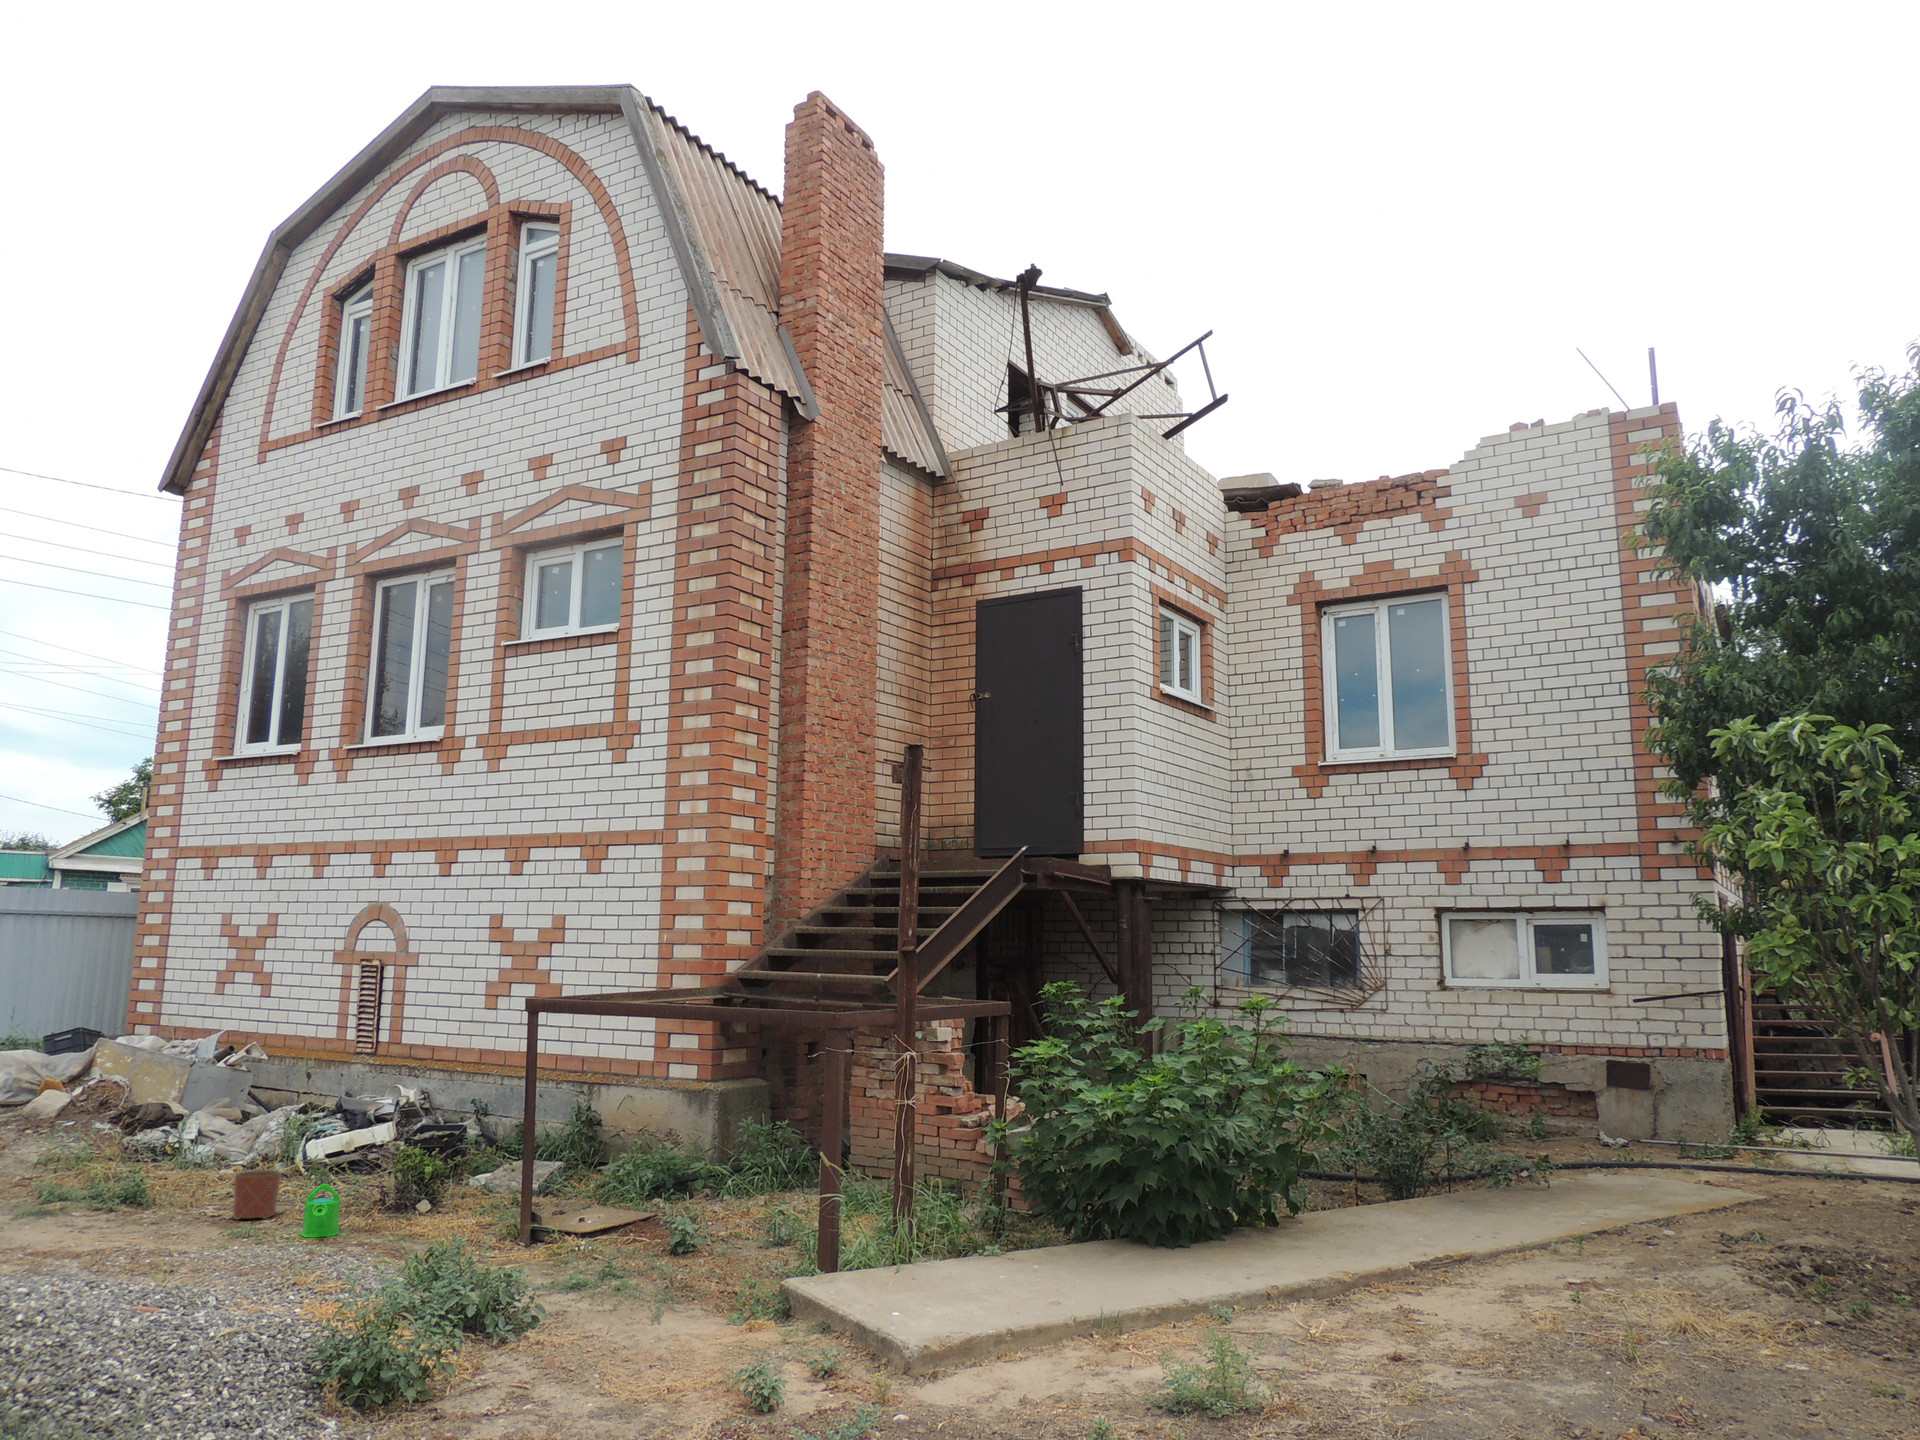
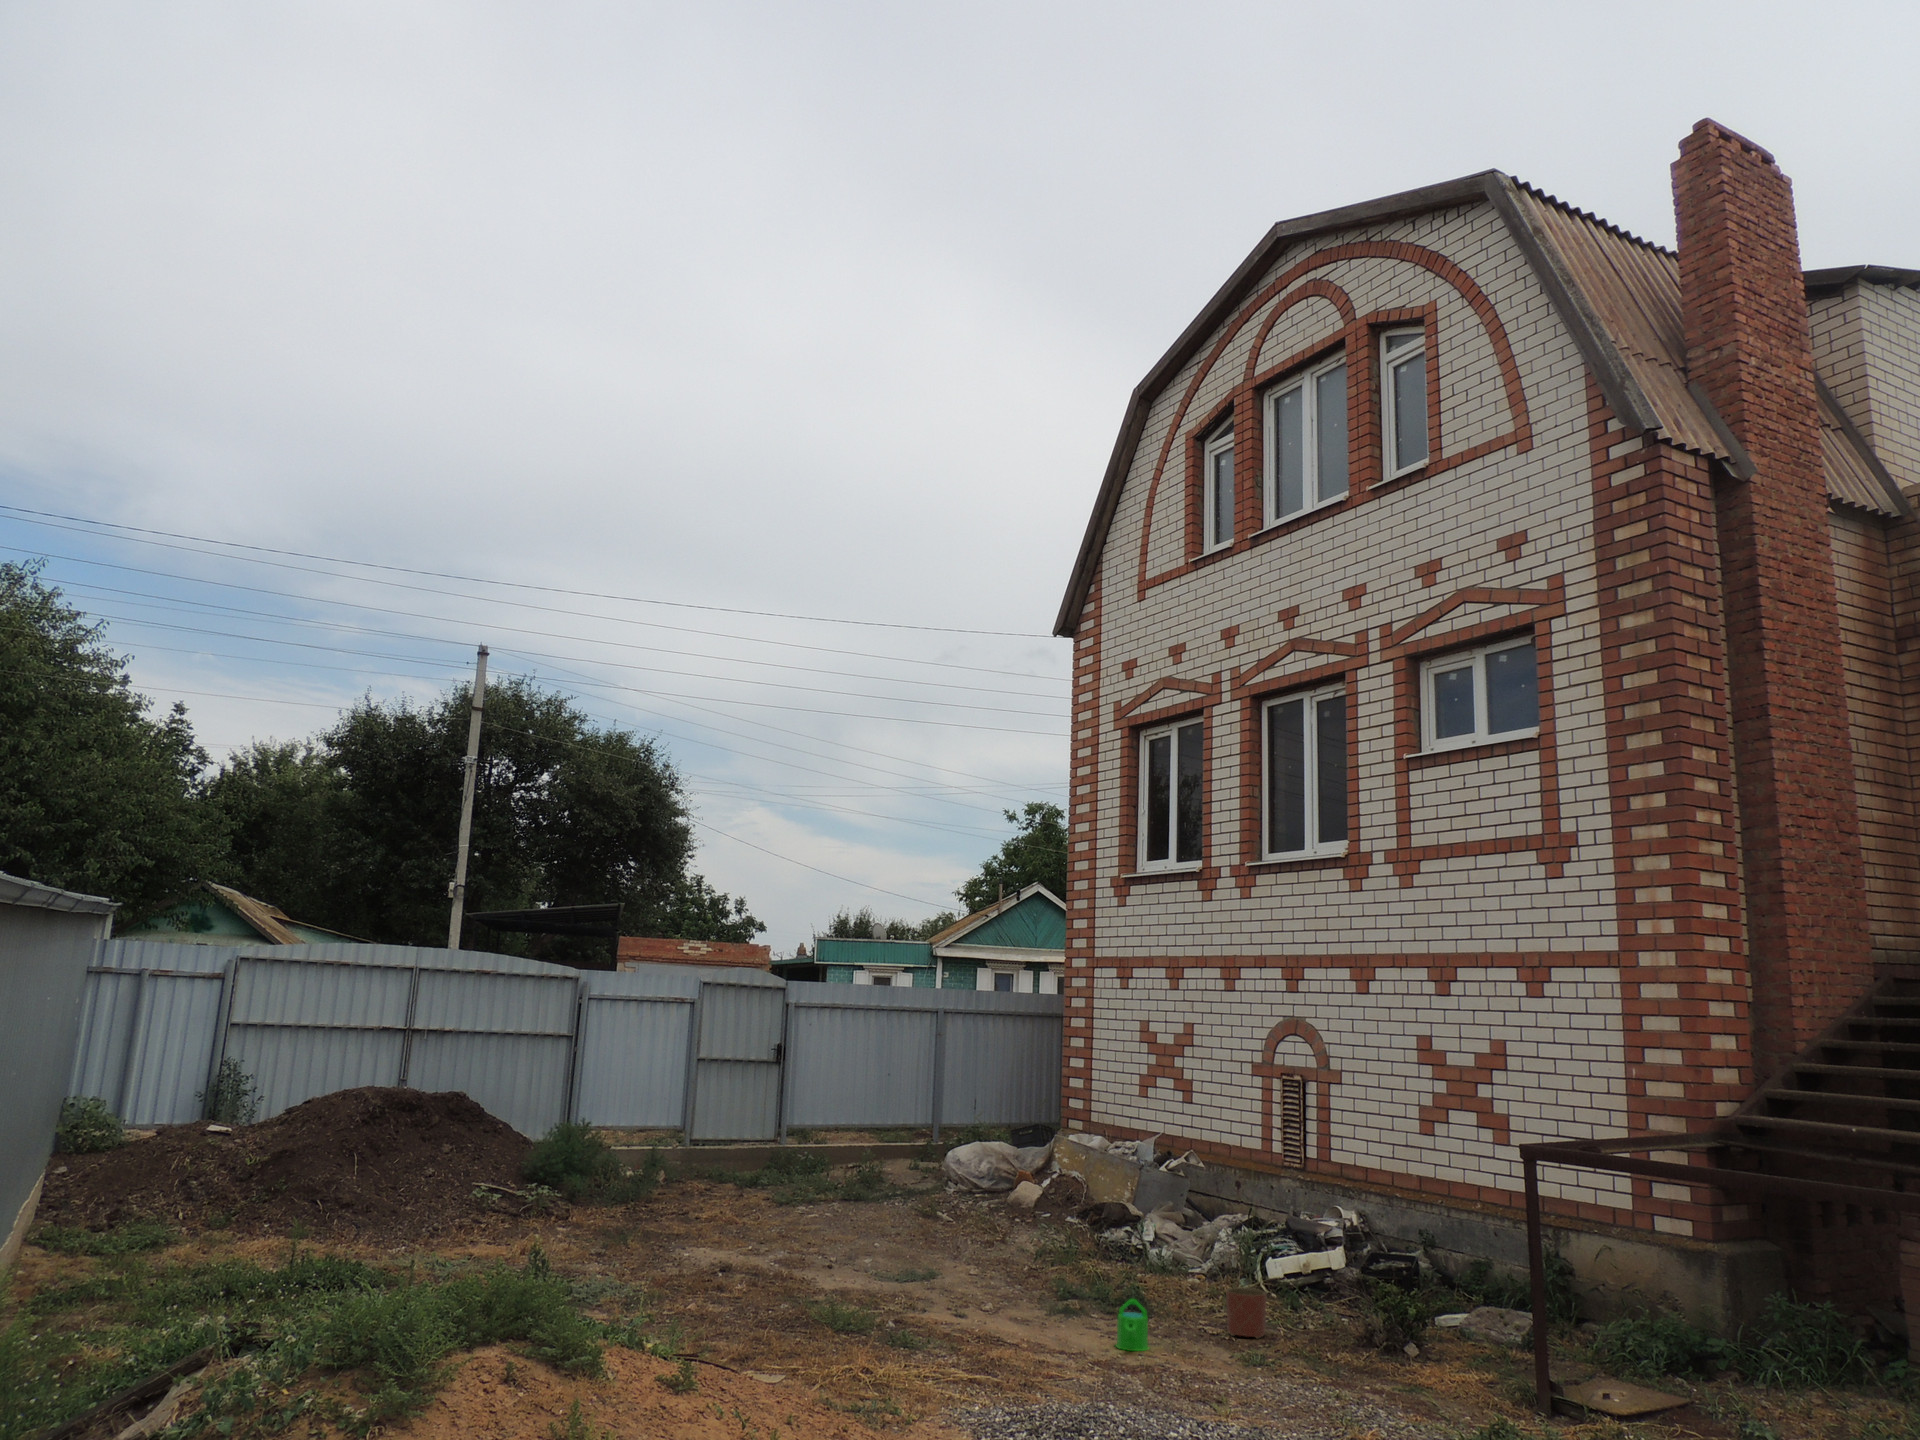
watering can: present [300,1184,340,1237] -> present [1116,1299,1149,1351]

